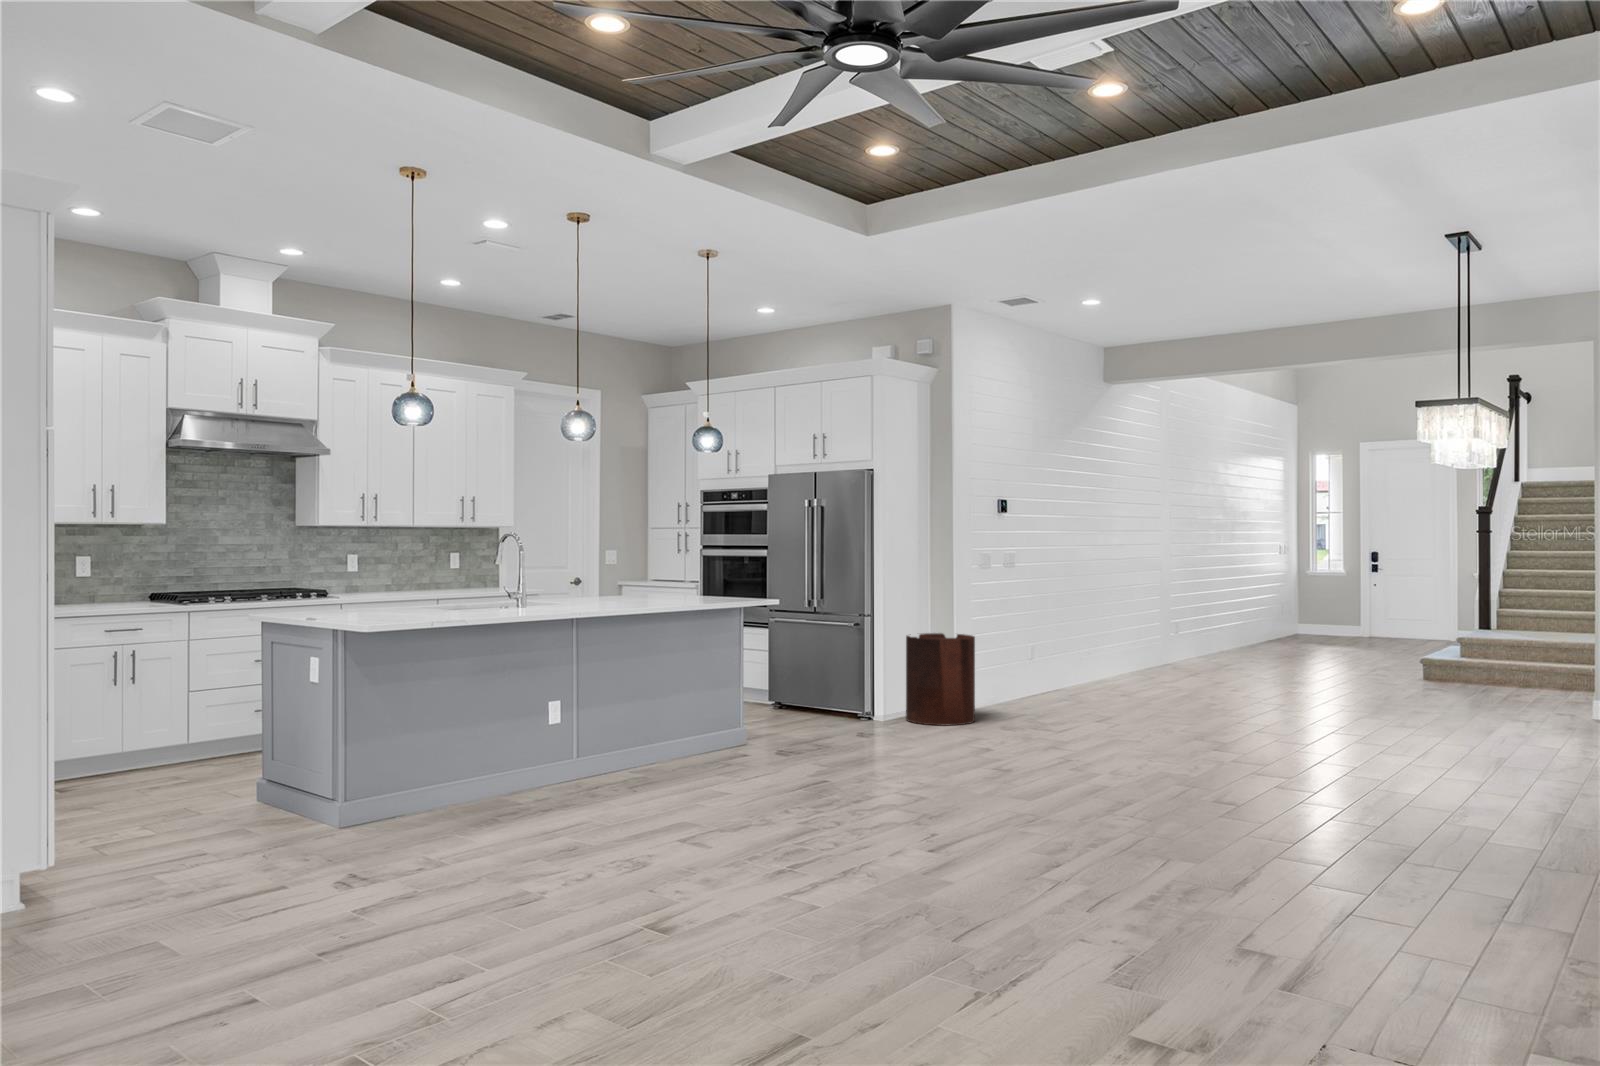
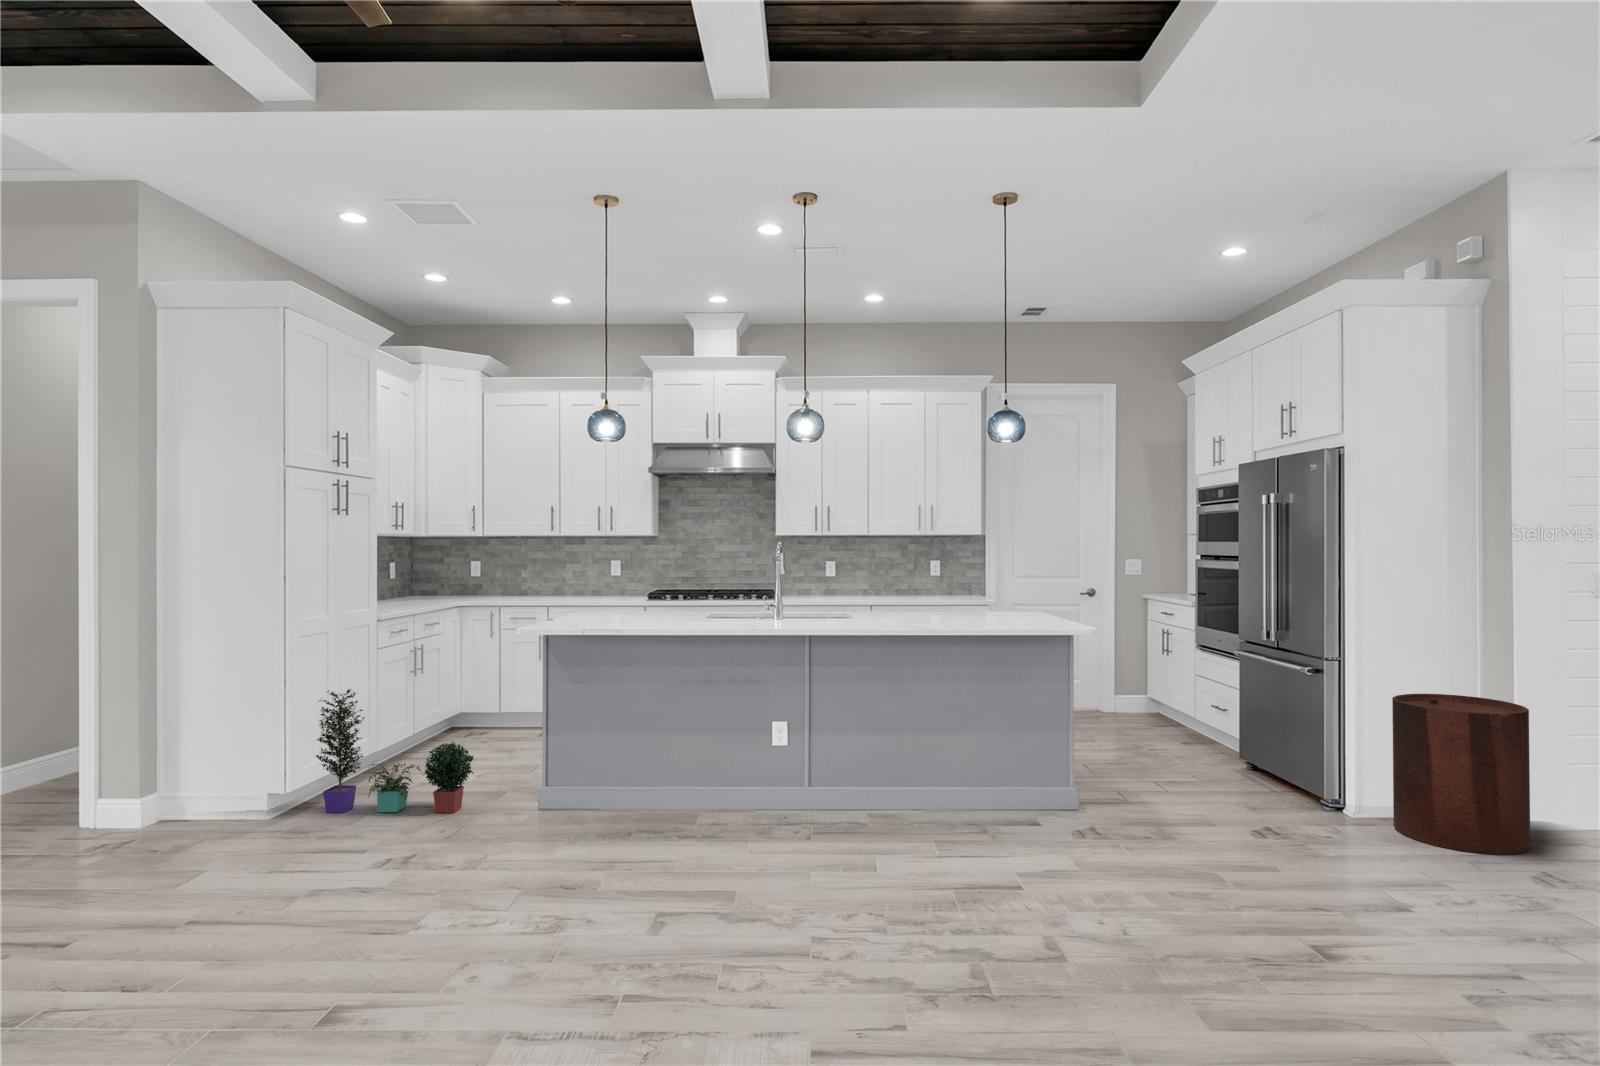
potted plant: none [44,734,290,927] -> present [316,689,474,813]

